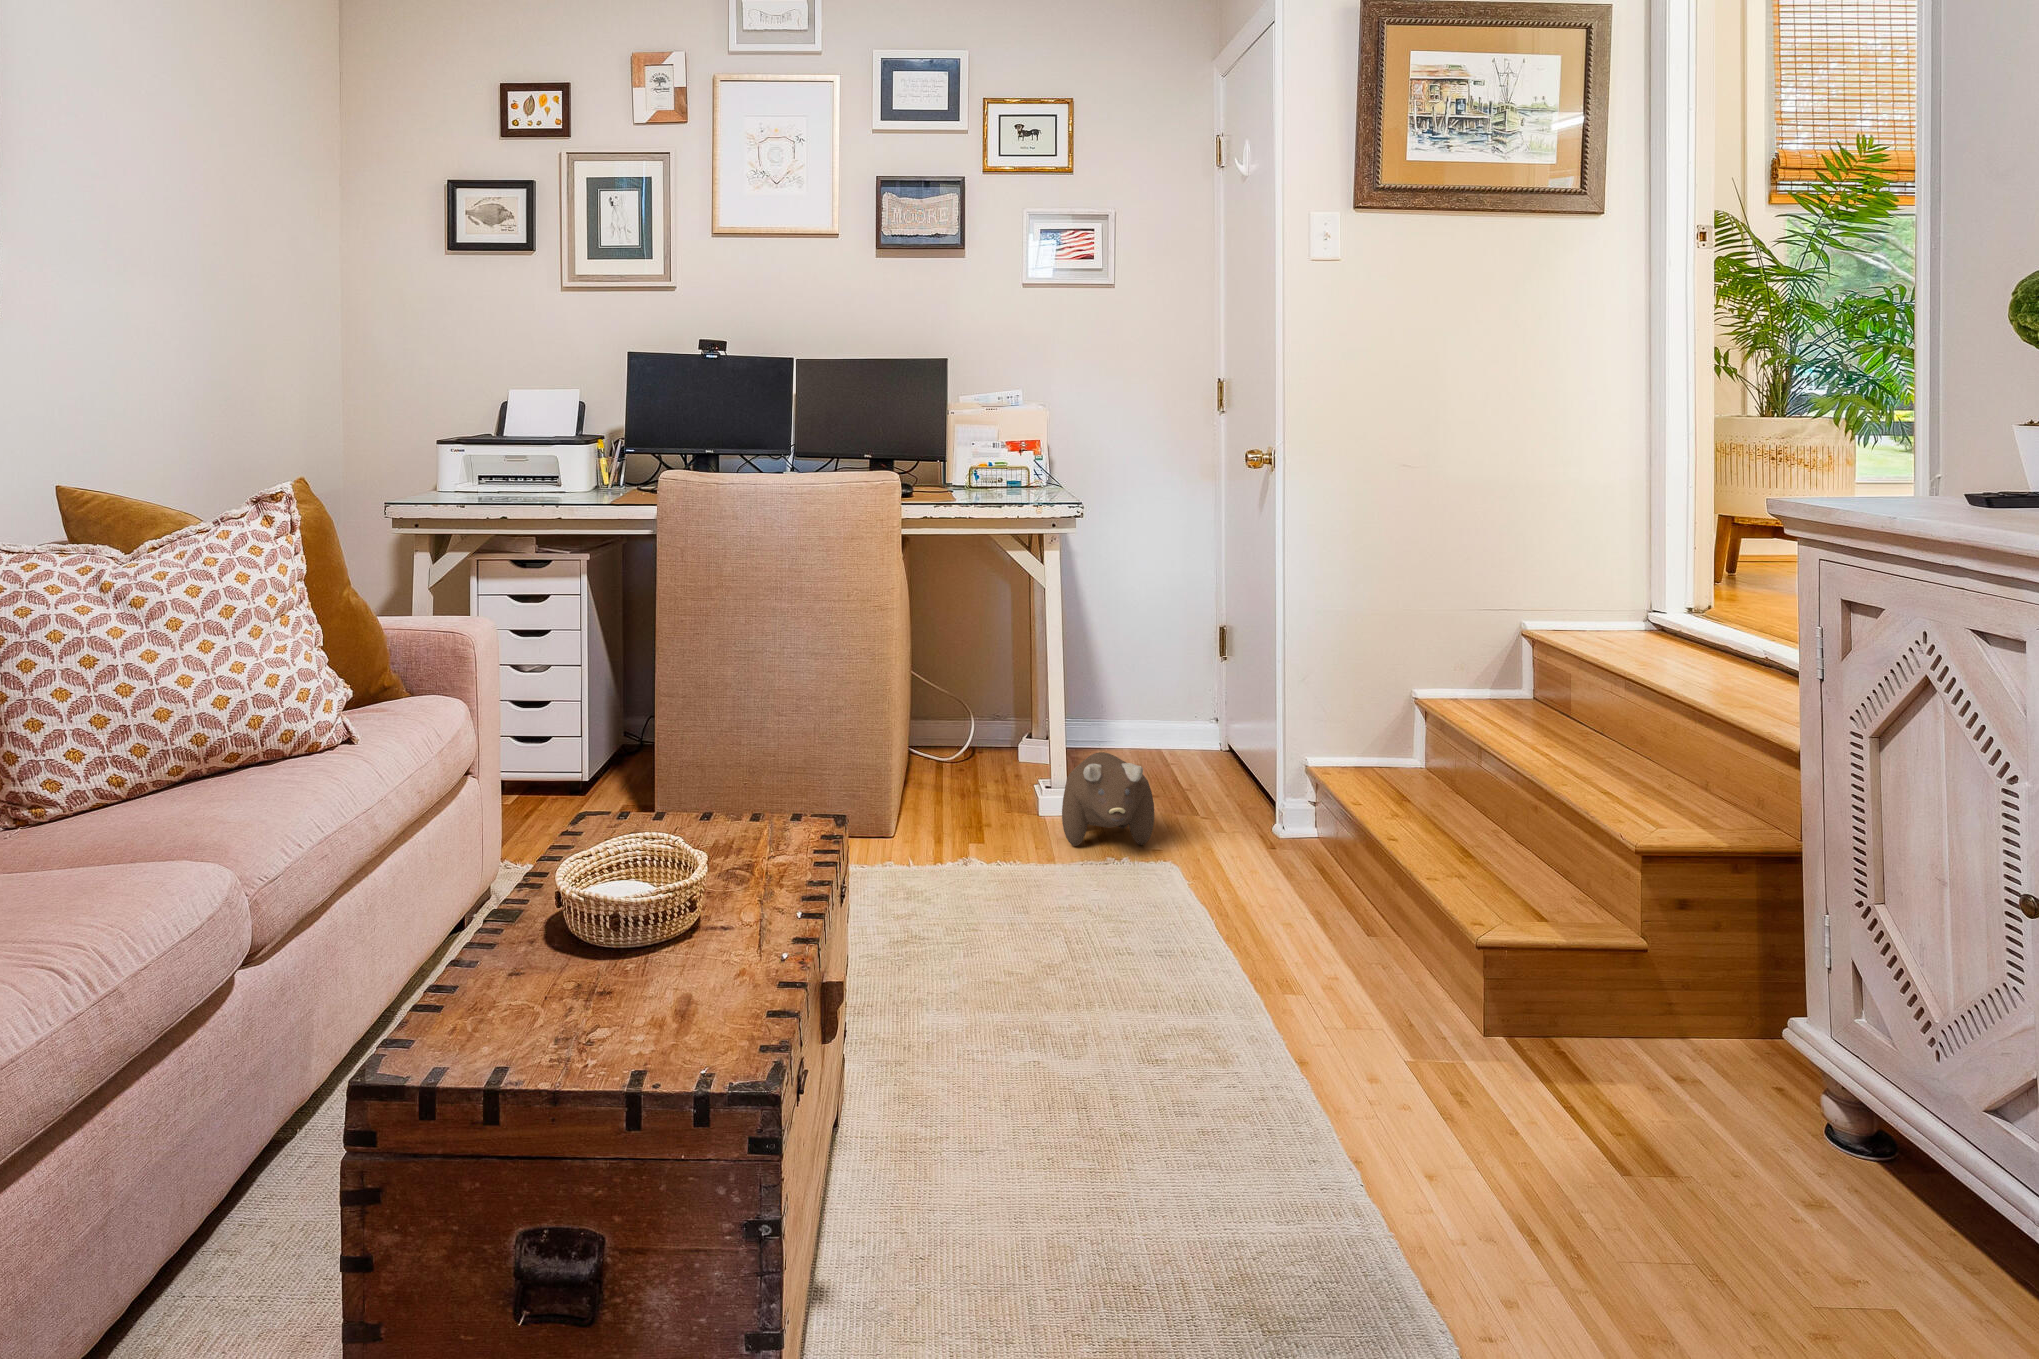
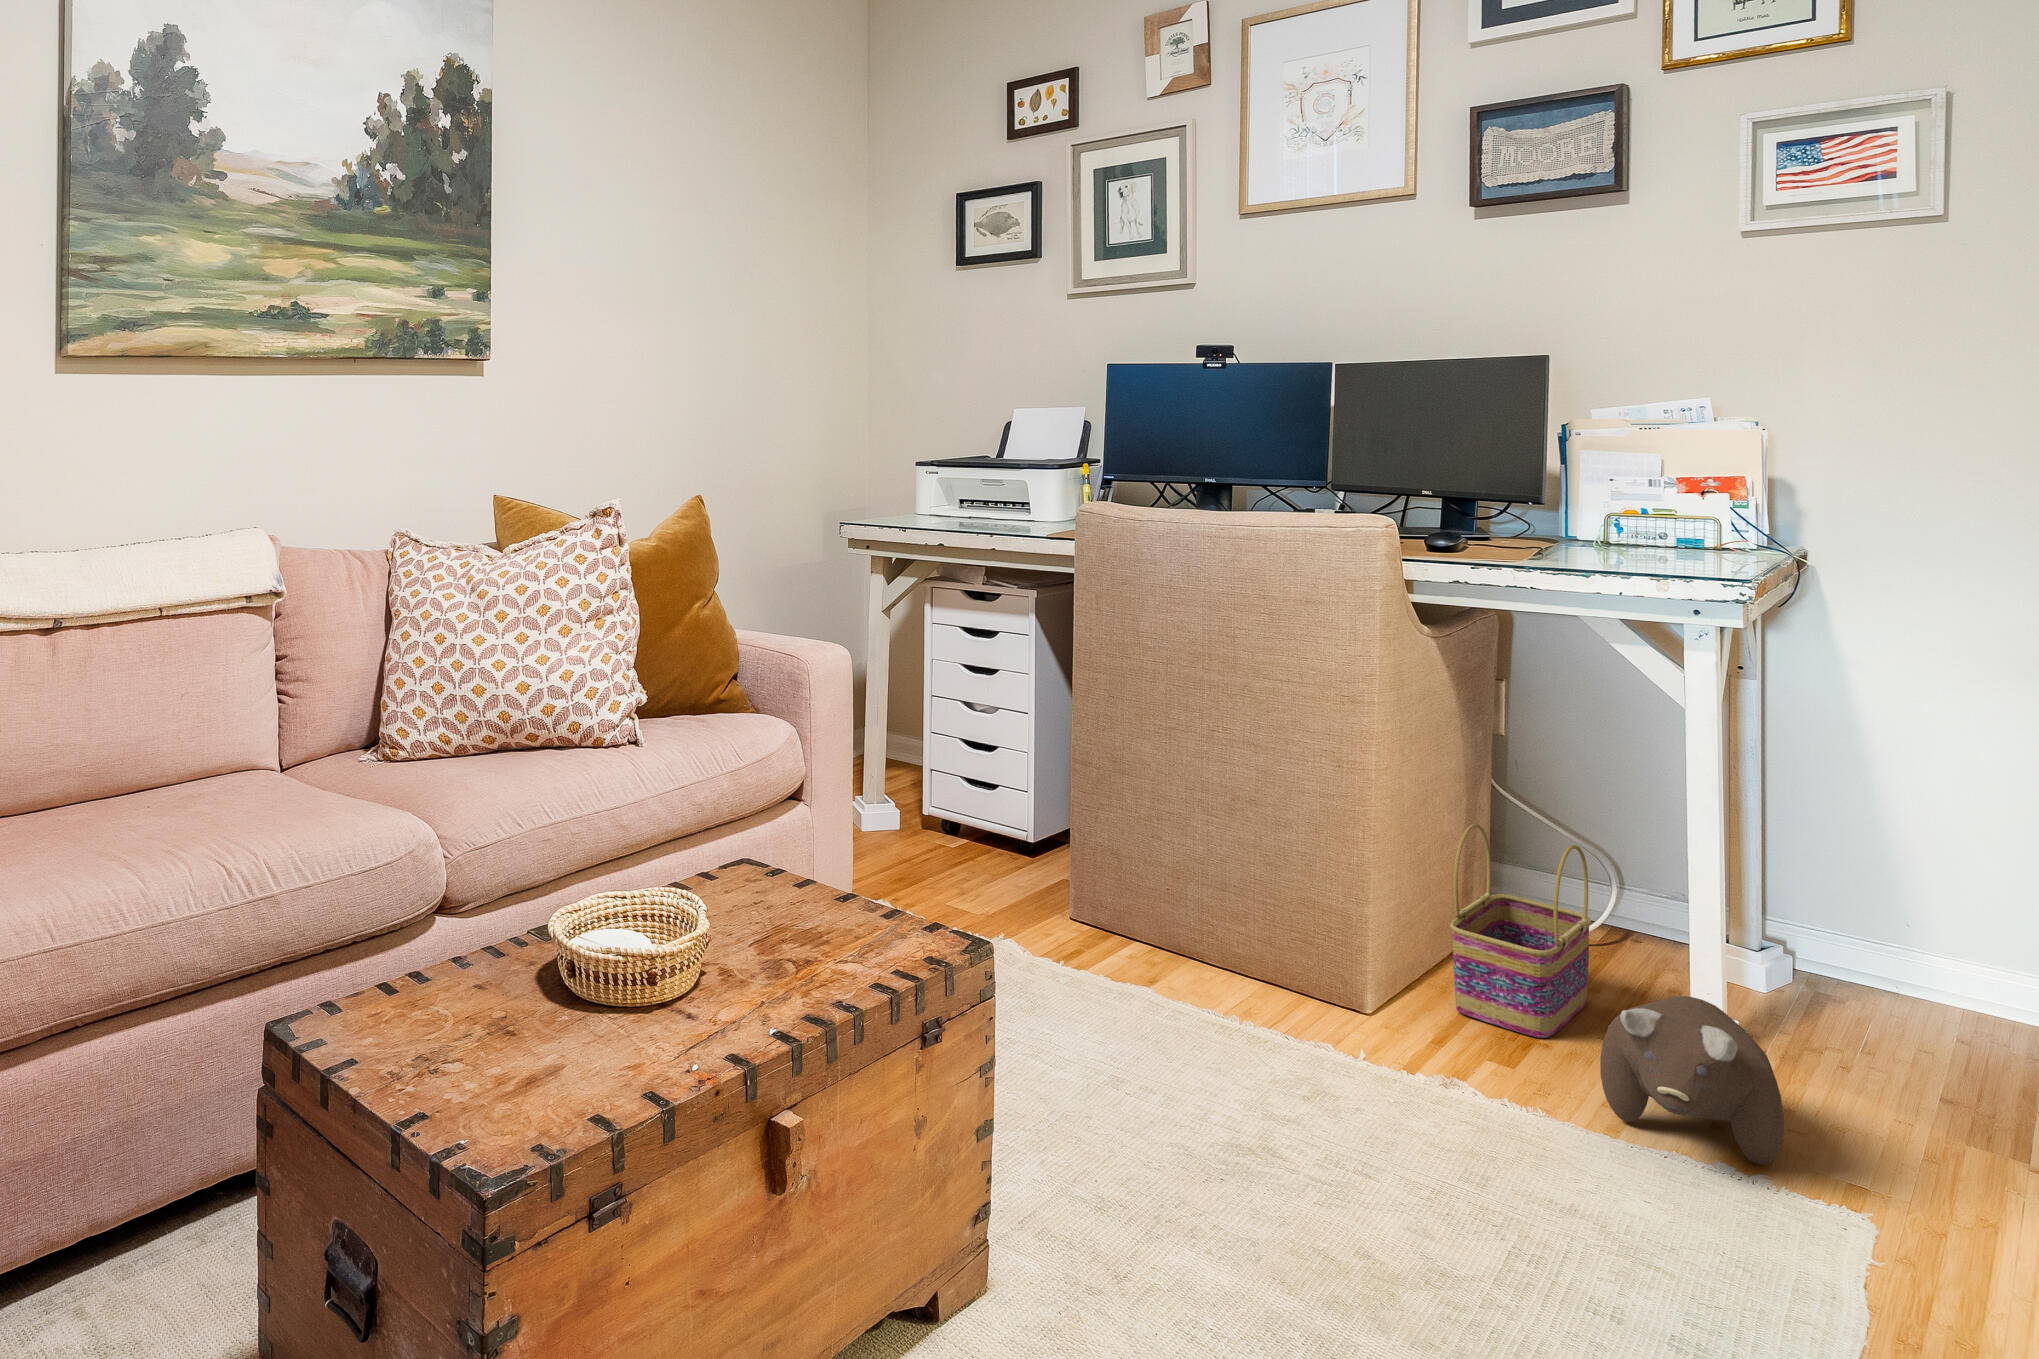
basket: none [940,679,1003,818] -> present [1450,824,1591,1038]

